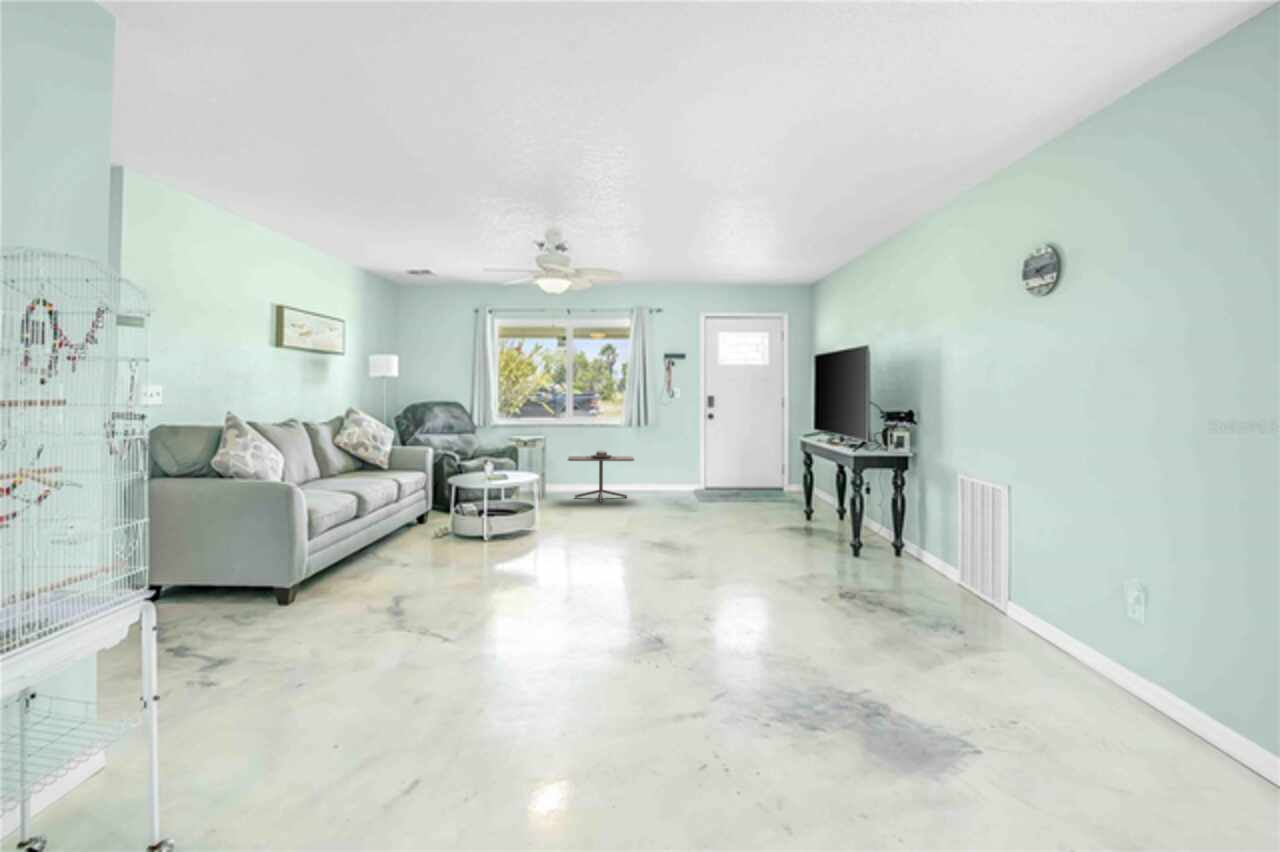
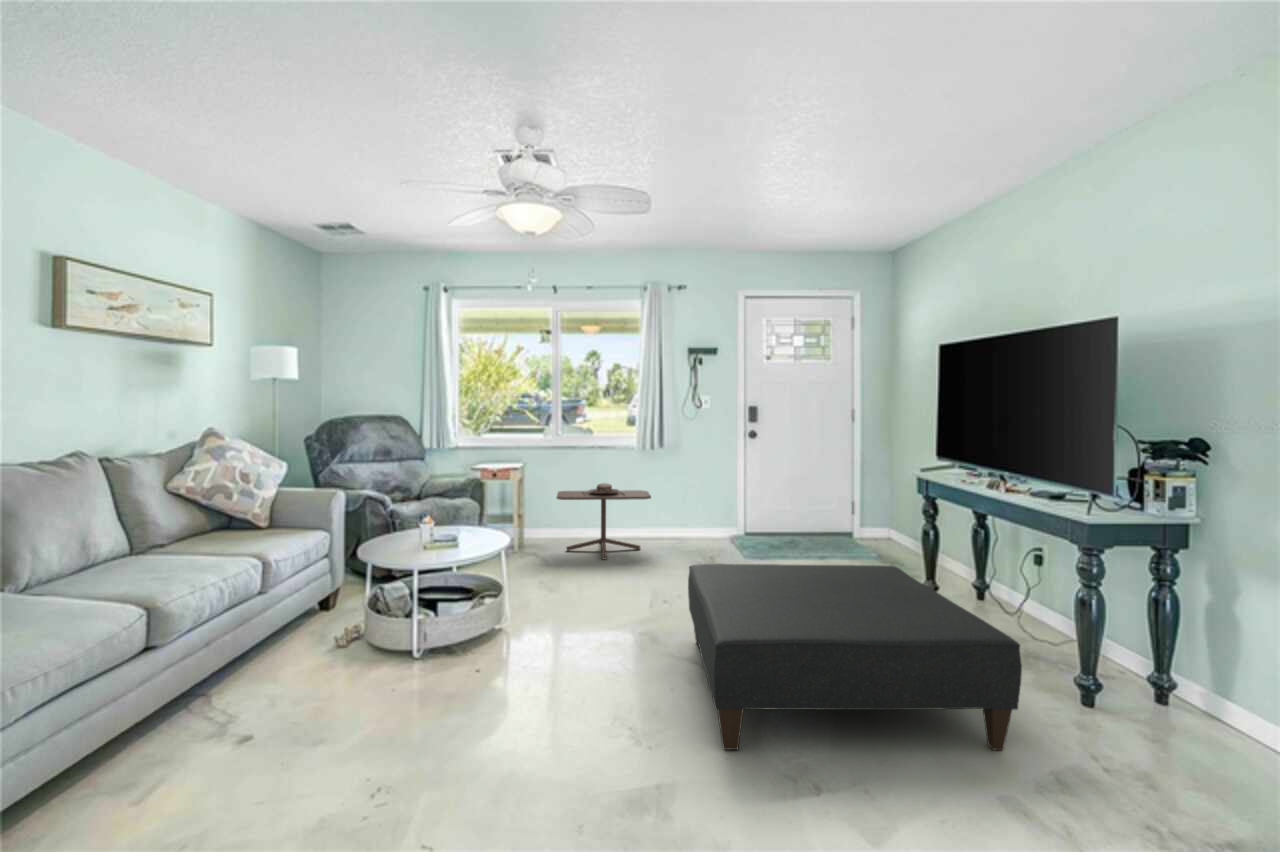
ottoman: none [645,489,801,569] -> present [688,564,1022,750]

